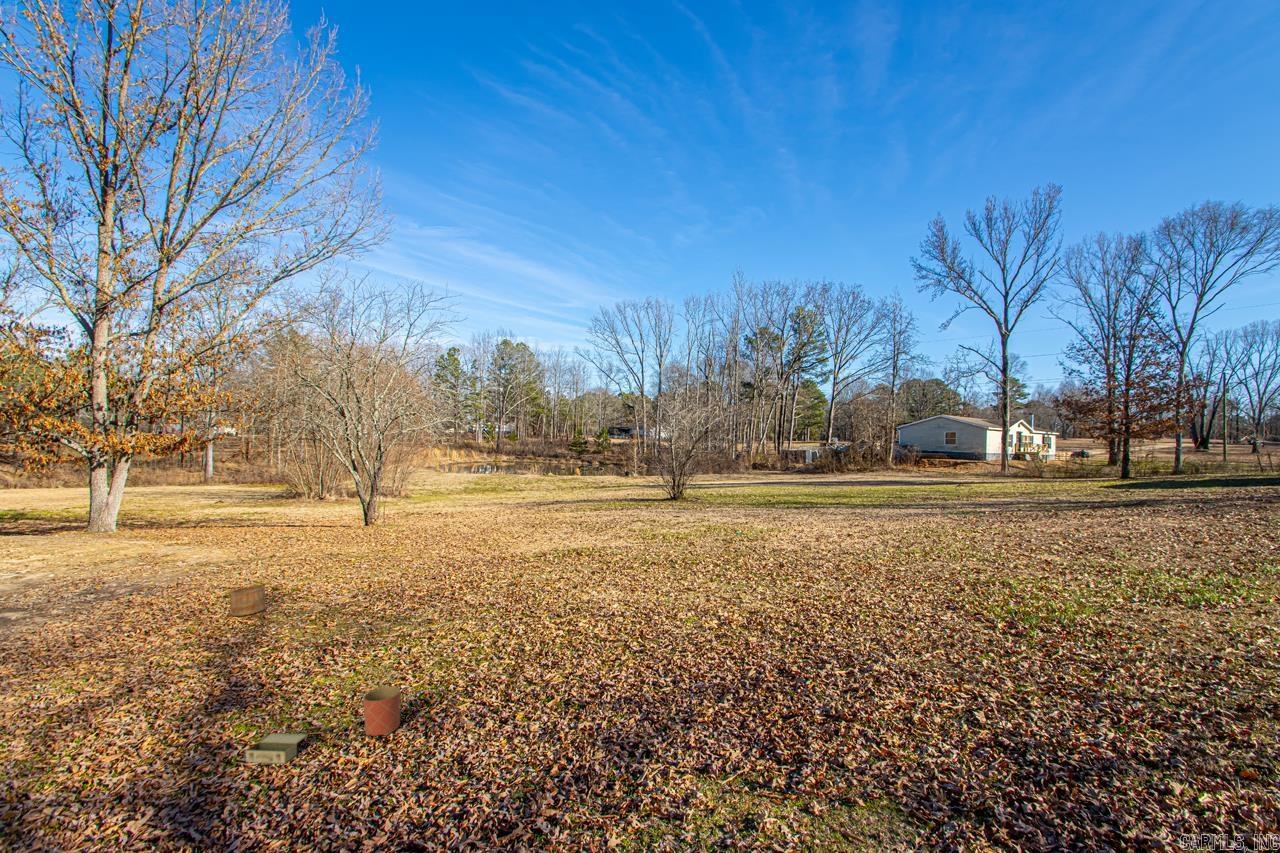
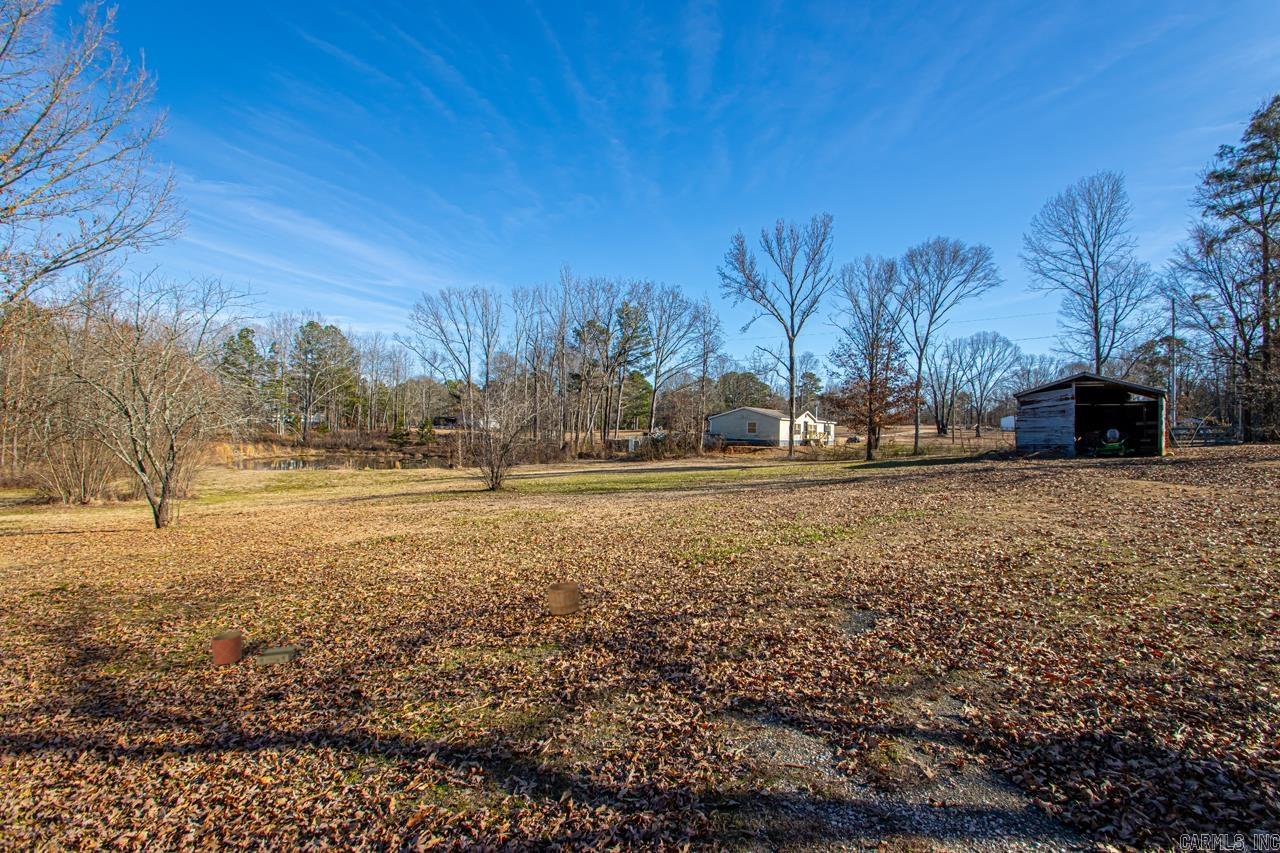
wooden bucket: present [229,585,266,616] -> present [547,582,579,615]
toolbox: present [246,733,307,764] -> present [257,646,297,665]

